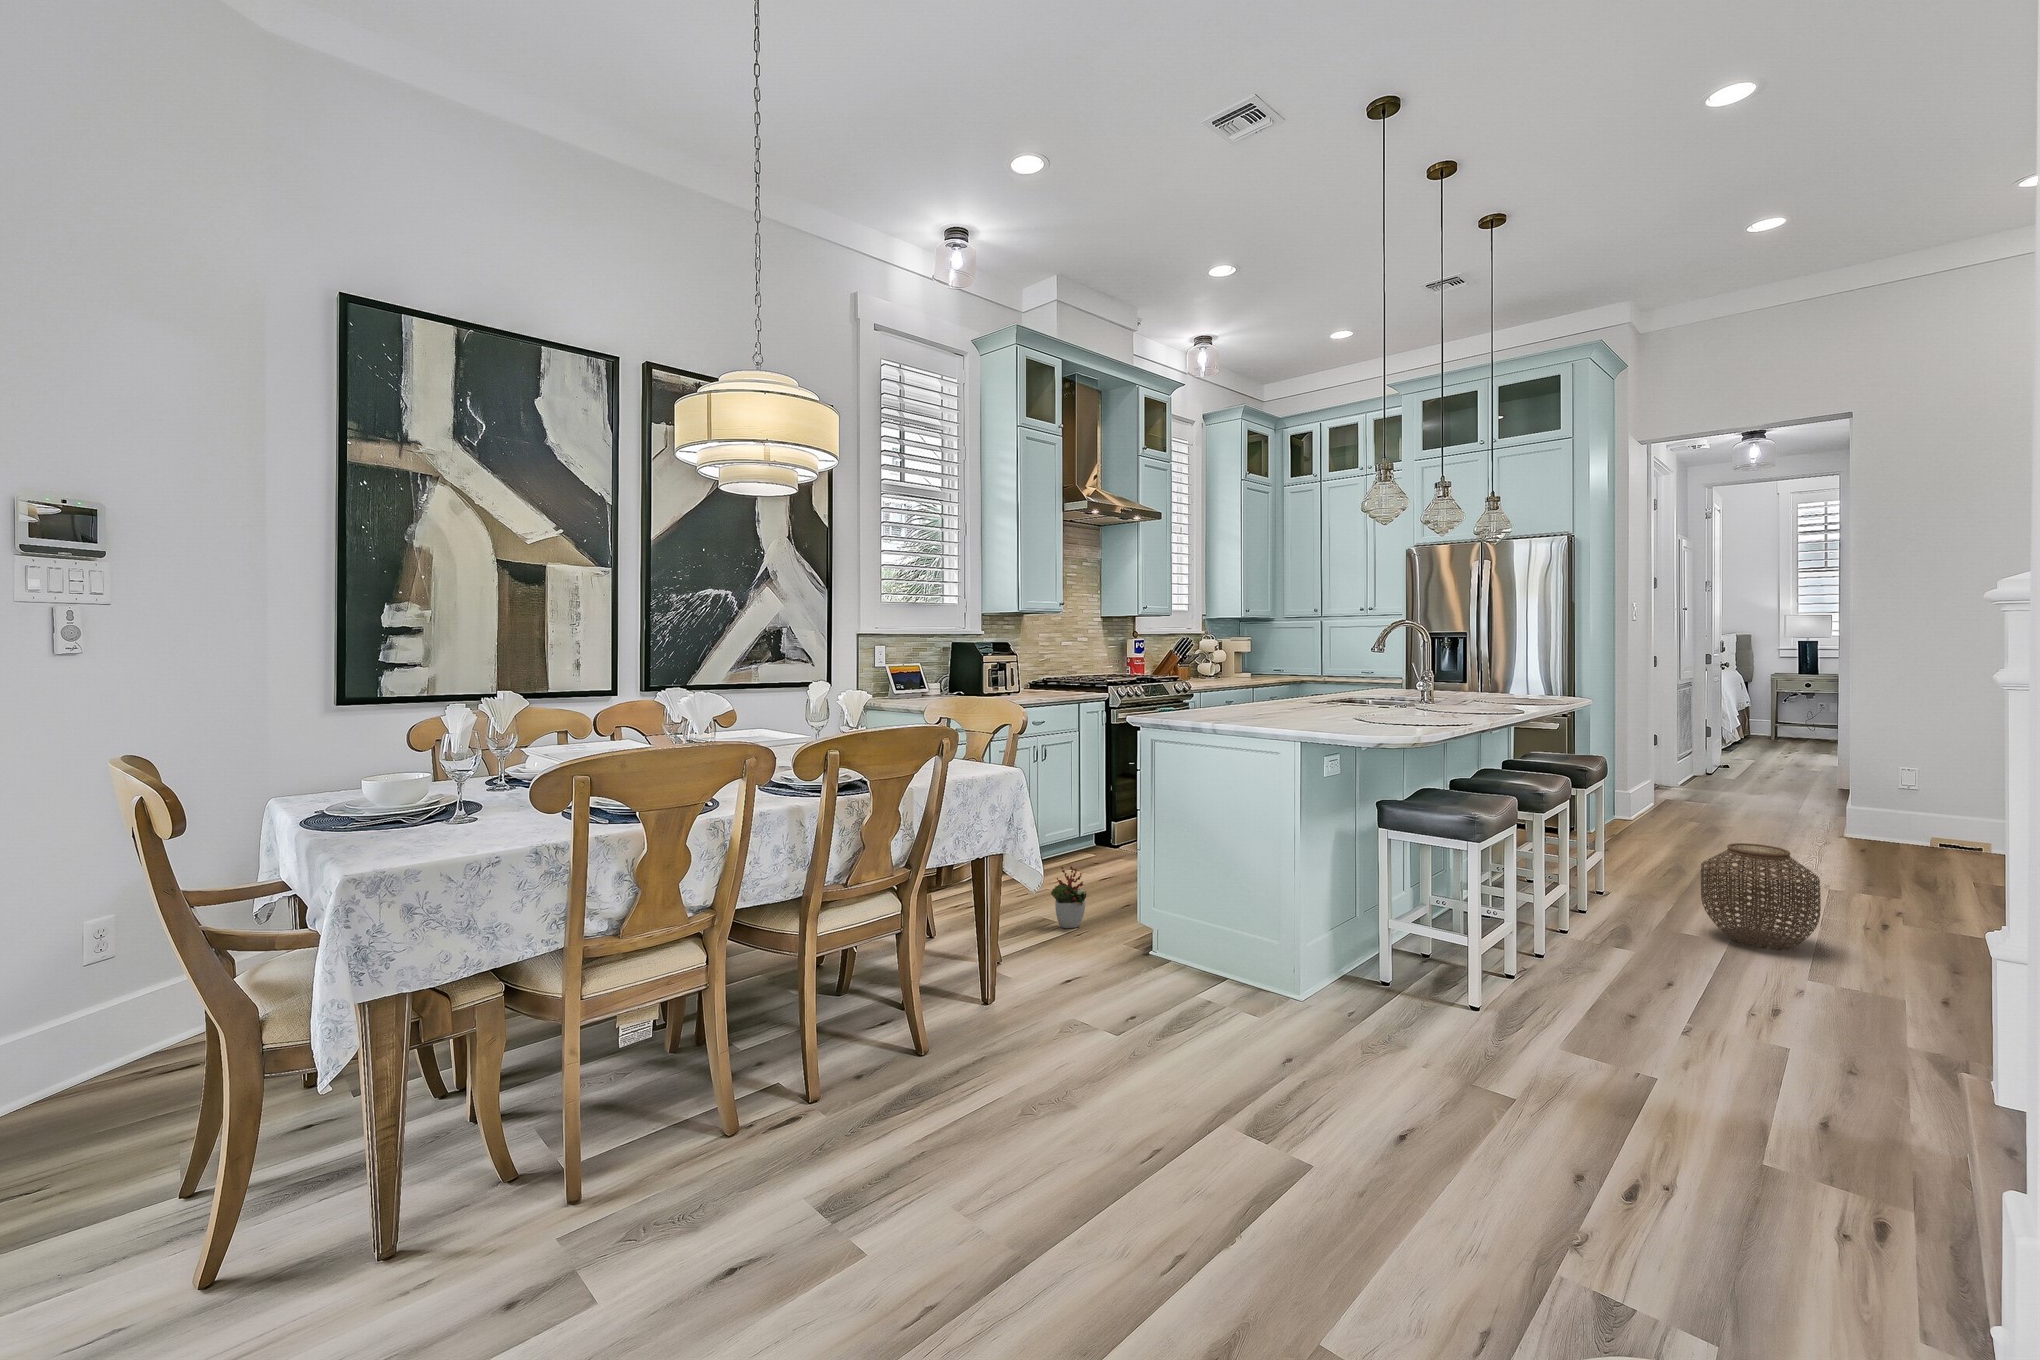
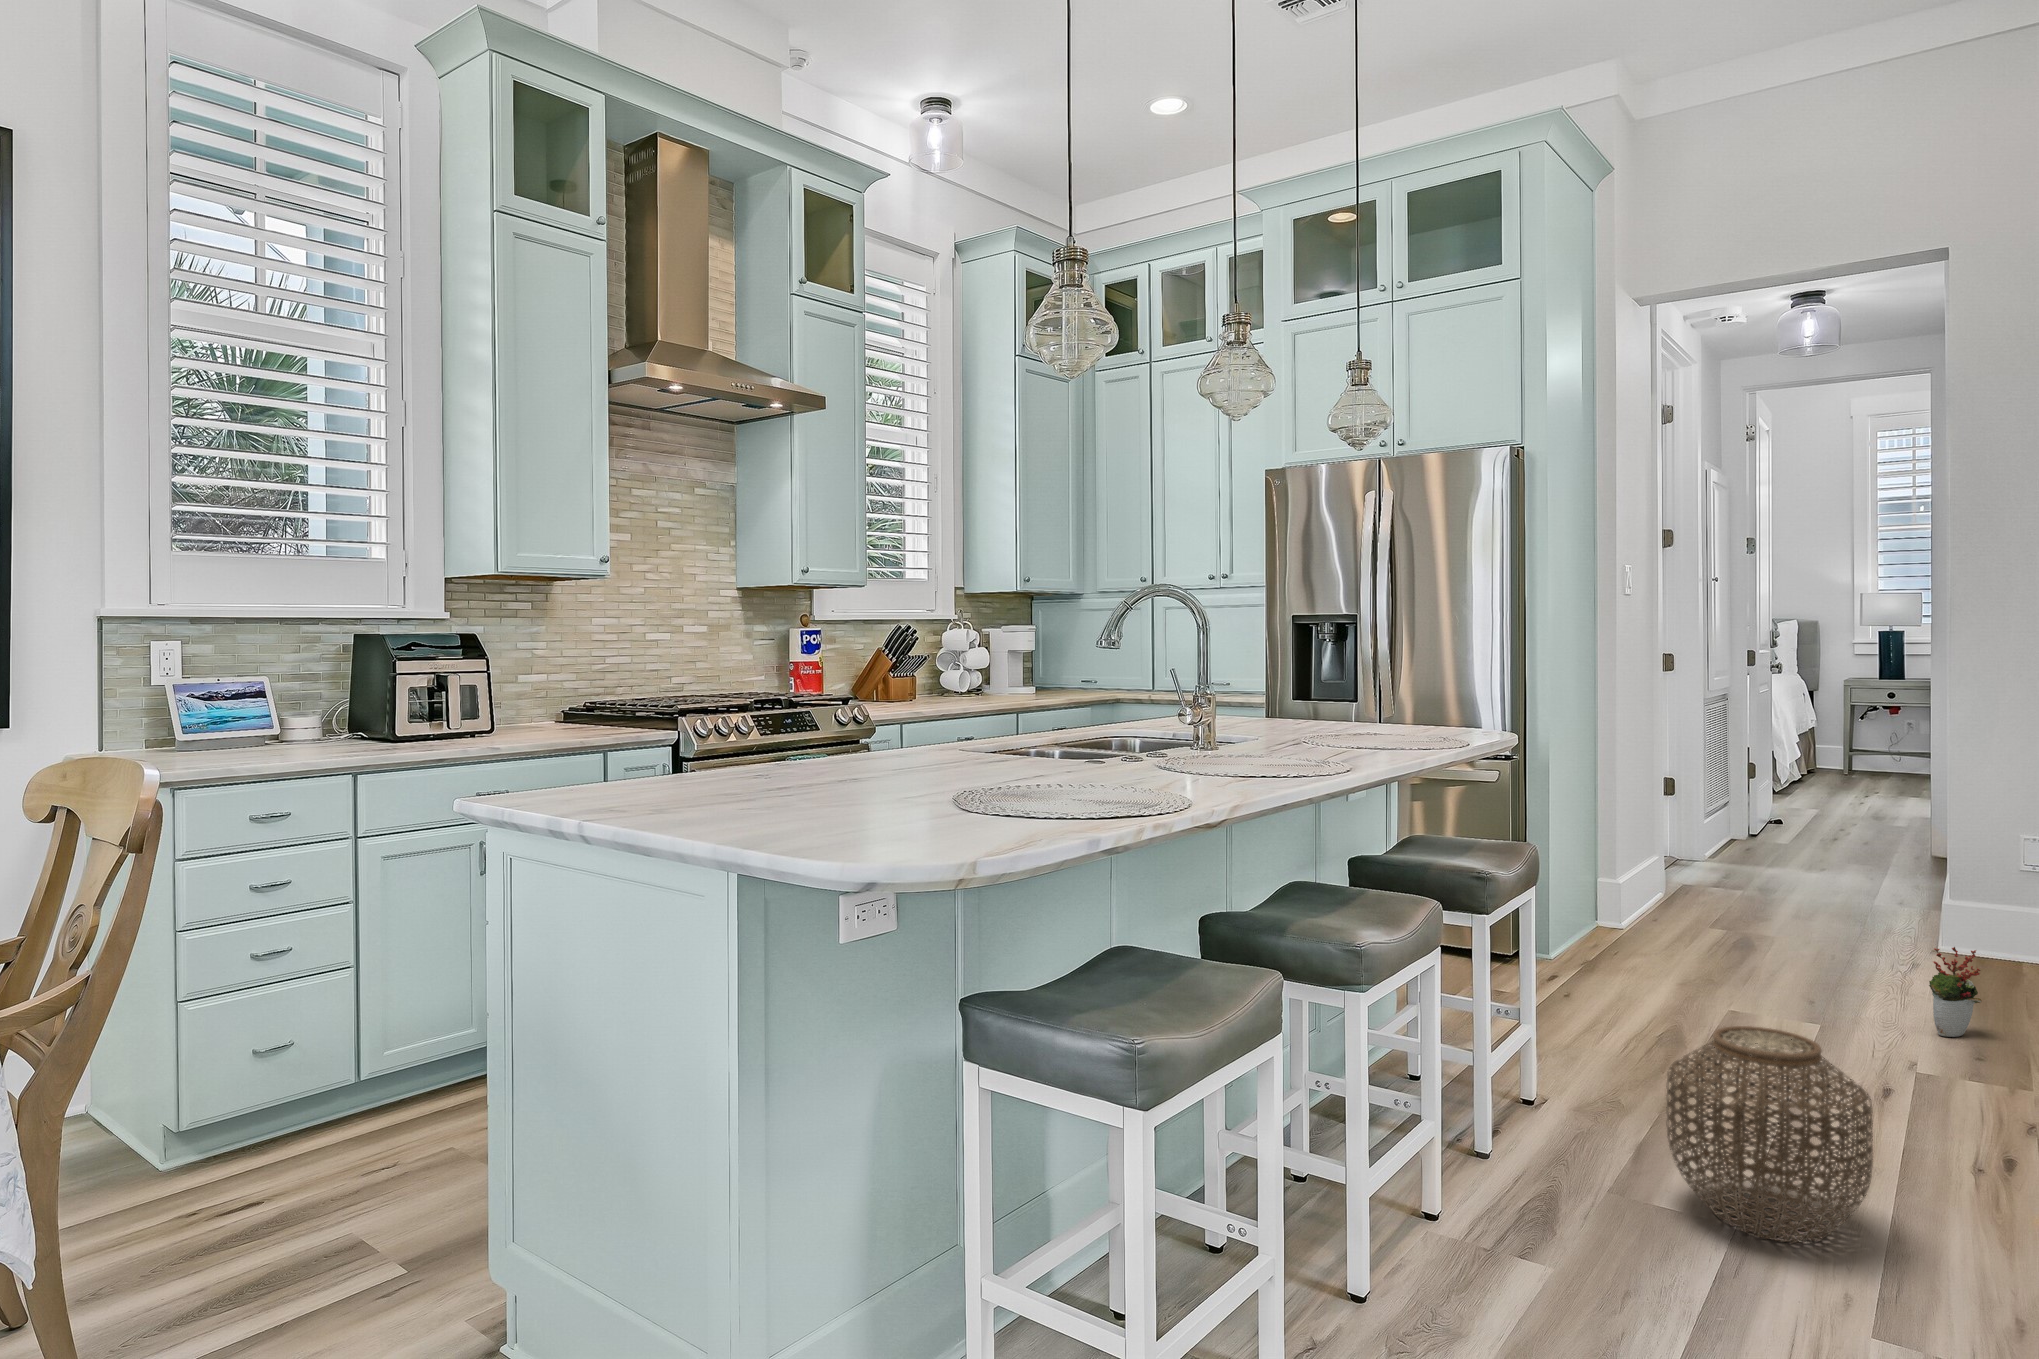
decorative plant: present [1051,866,1086,928] -> present [1929,947,1982,1037]

